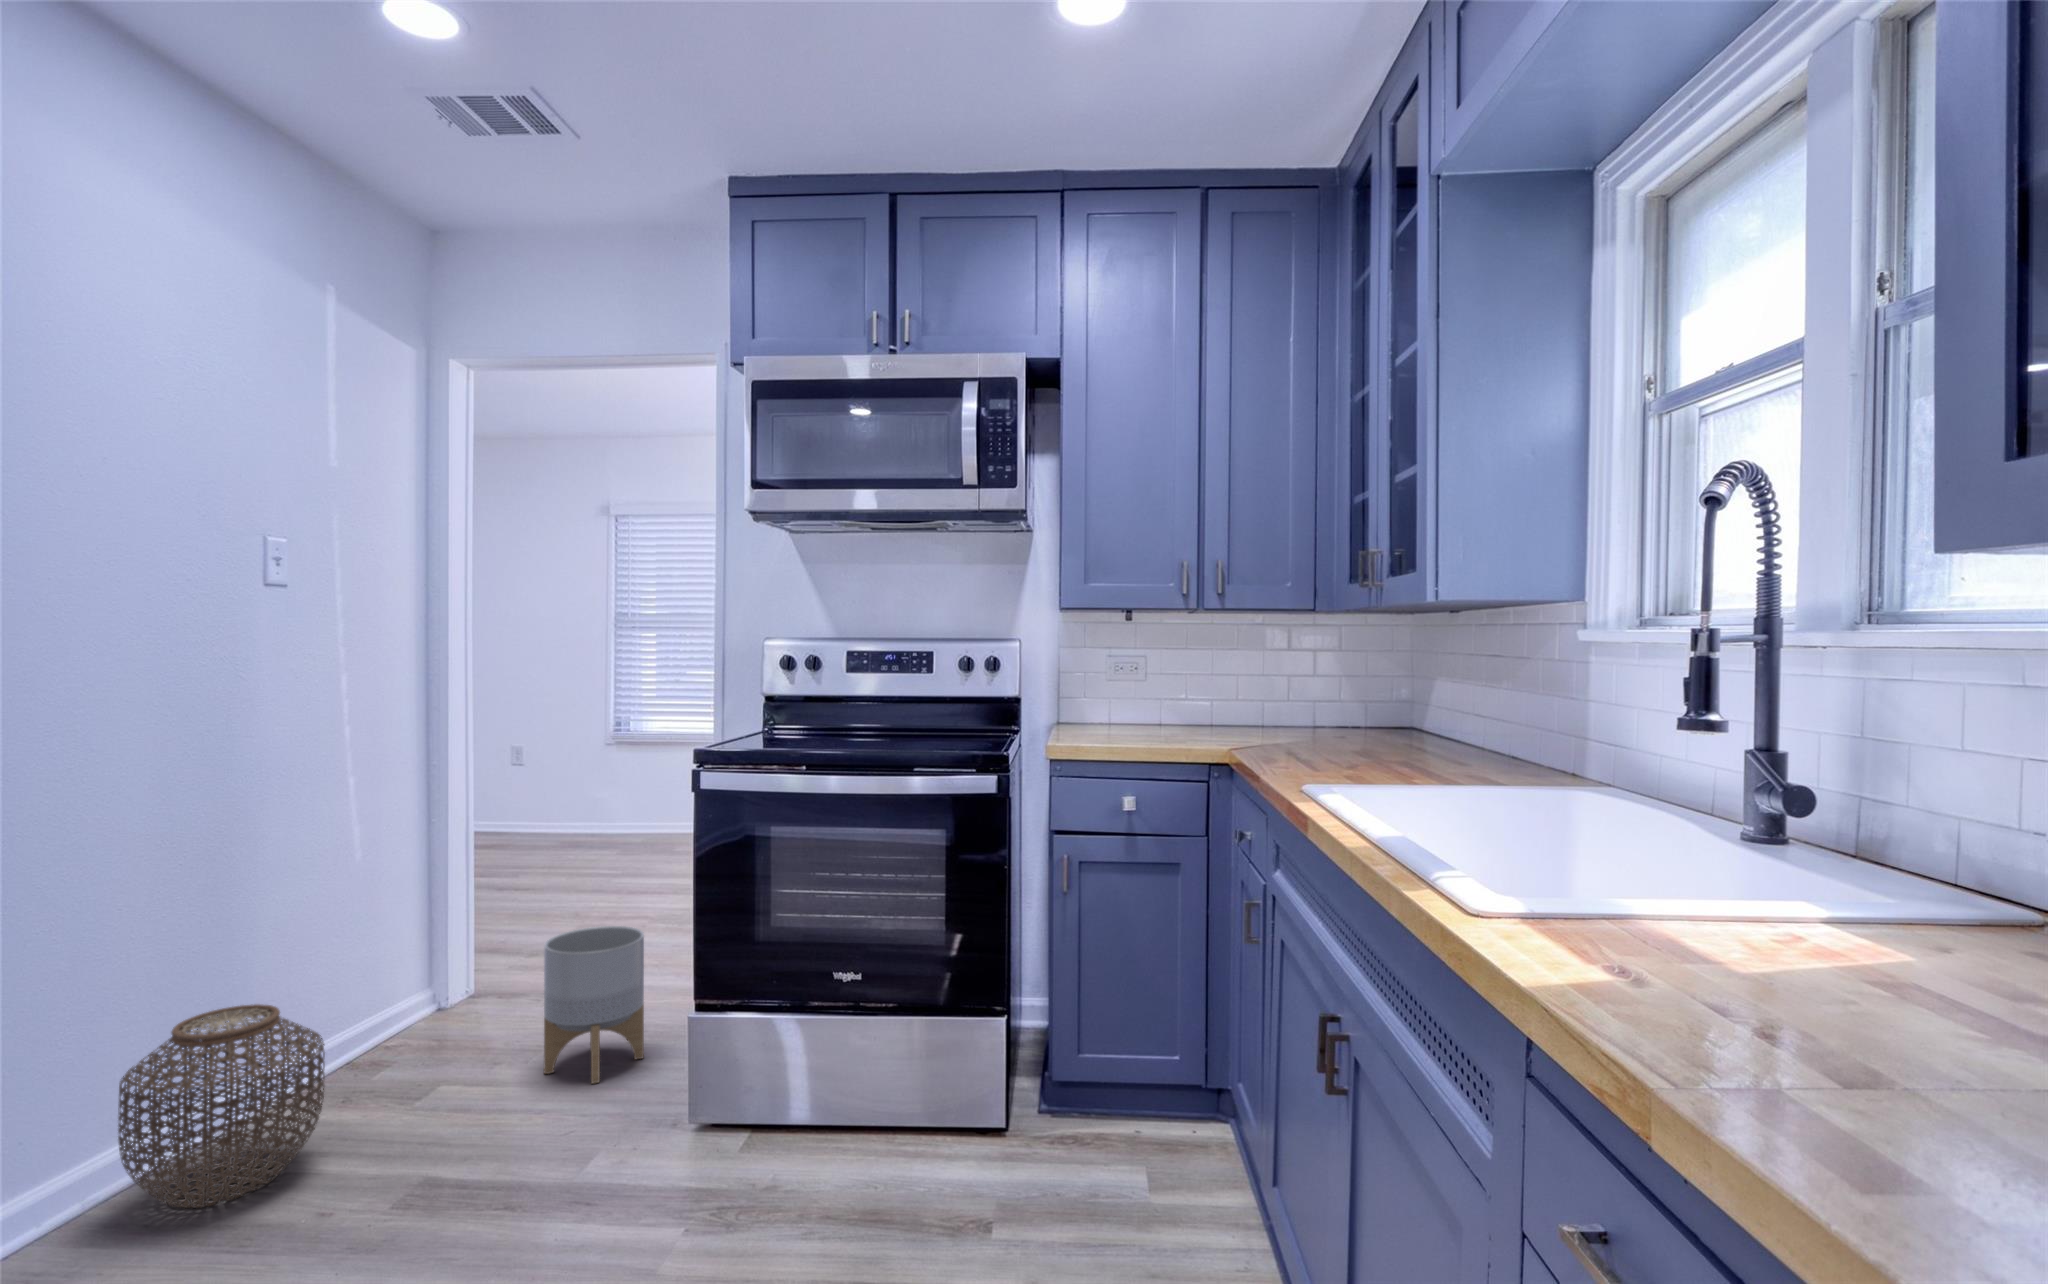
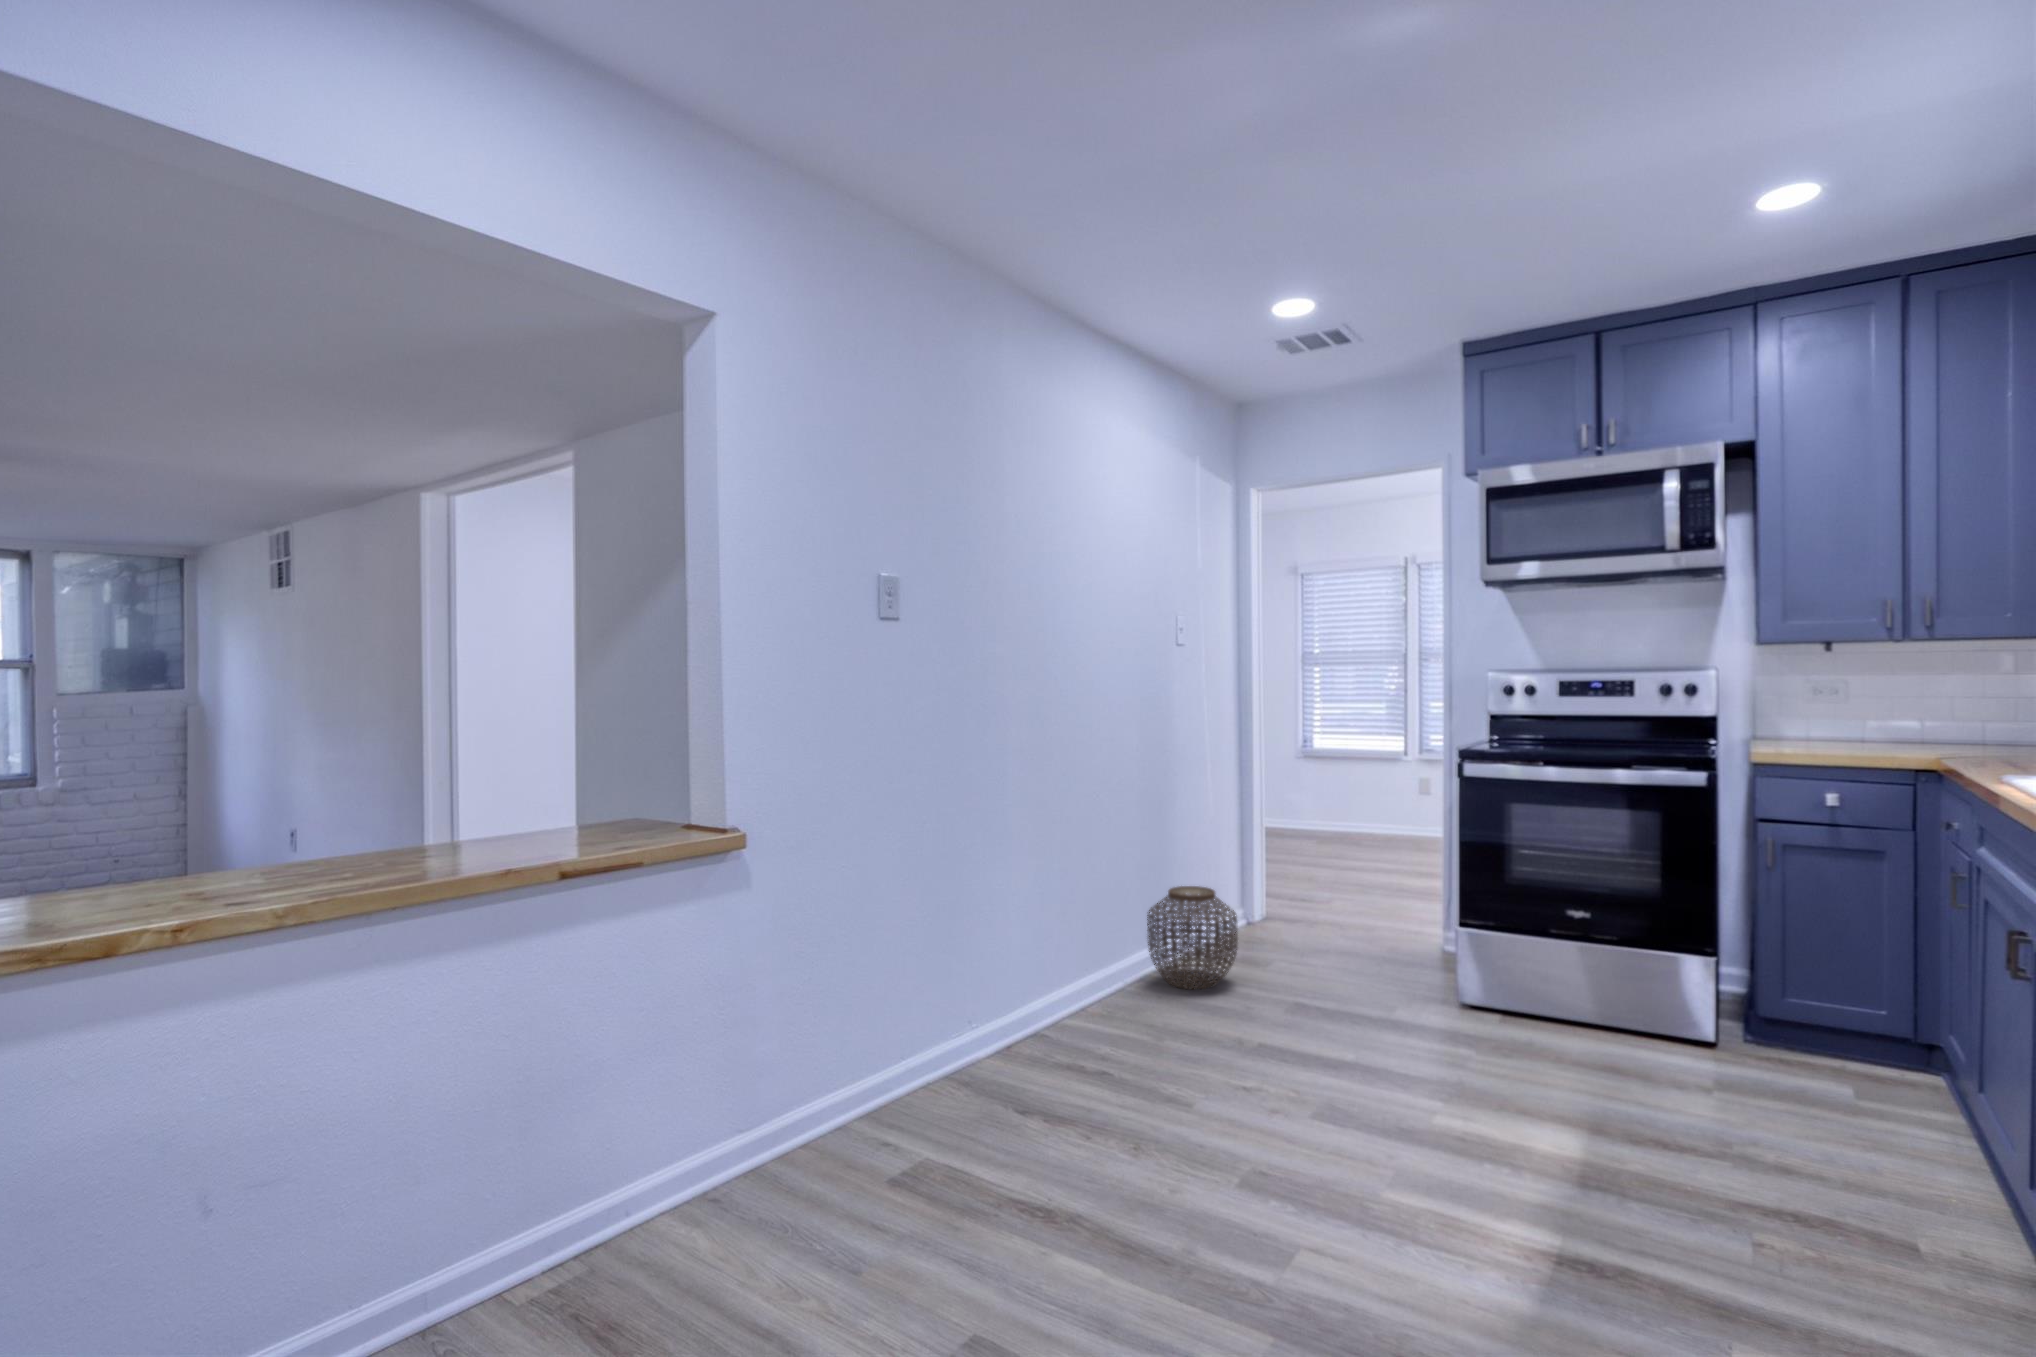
planter: present [544,926,644,1084] -> none [1339,873,1406,974]

